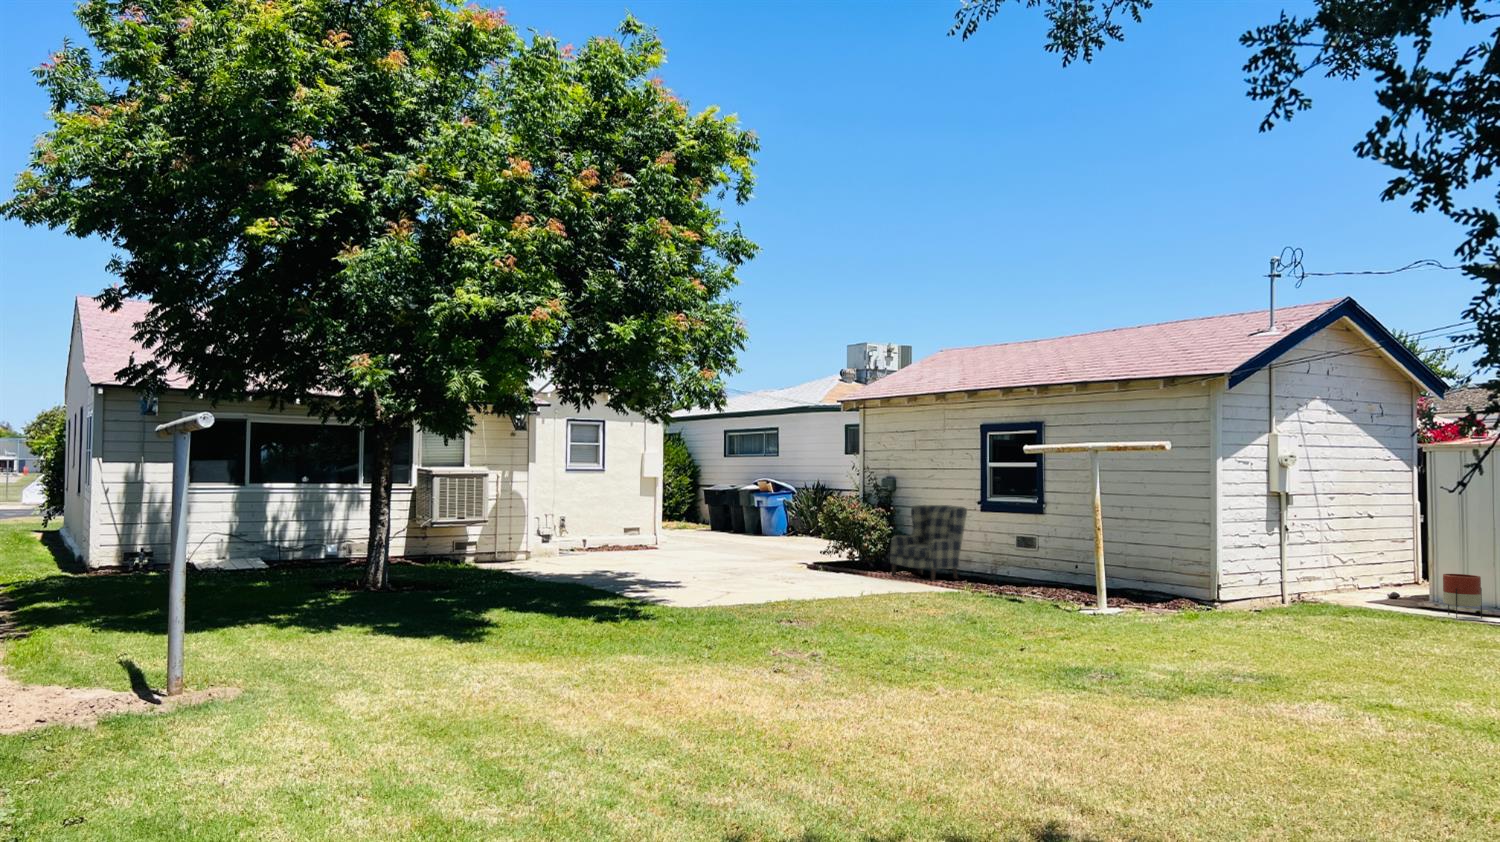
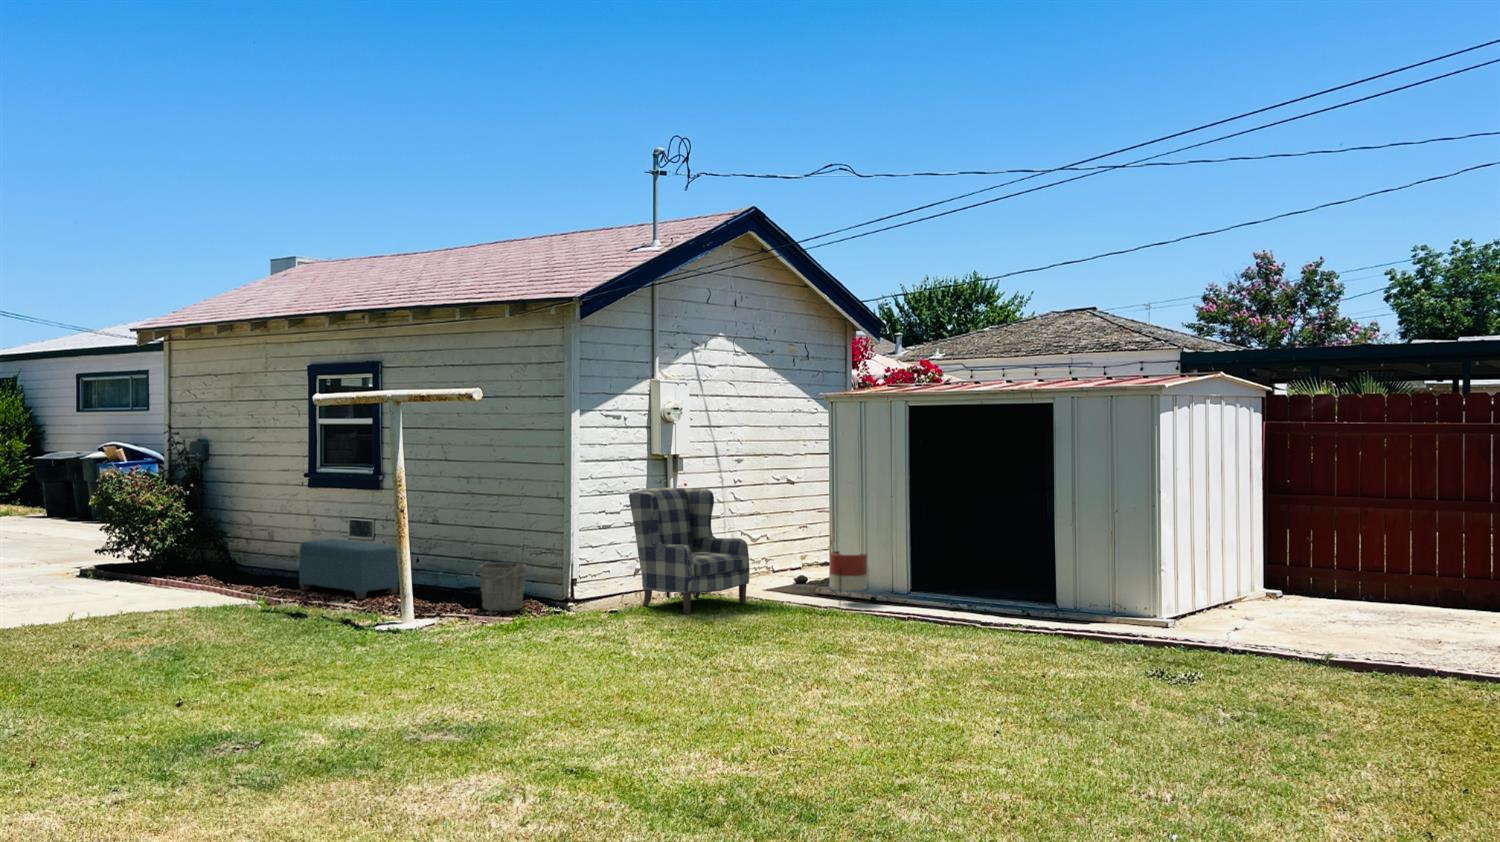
chair: present [890,505,967,582] -> present [629,488,749,614]
bench: none [985,549,1063,592] -> present [299,539,398,599]
bucket: none [1138,568,1180,605] -> present [474,561,526,611]

